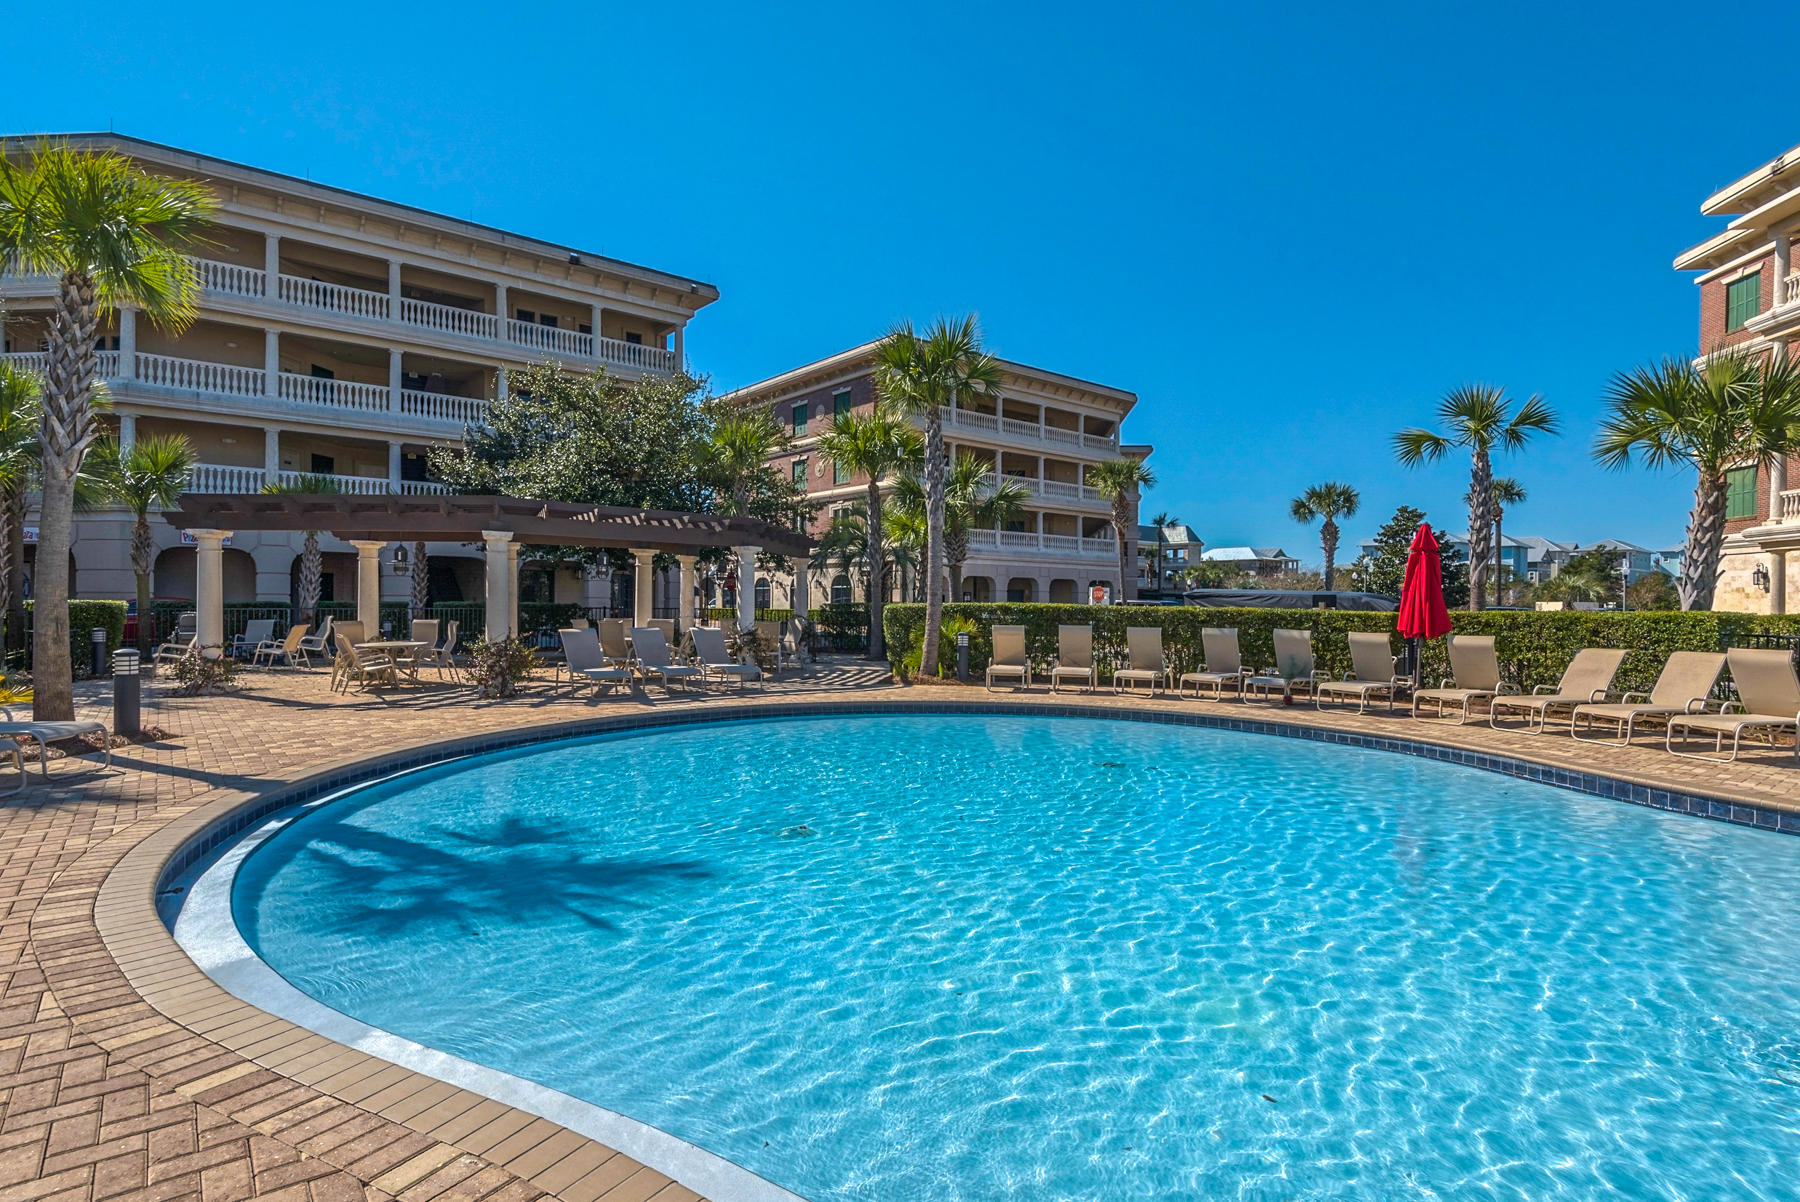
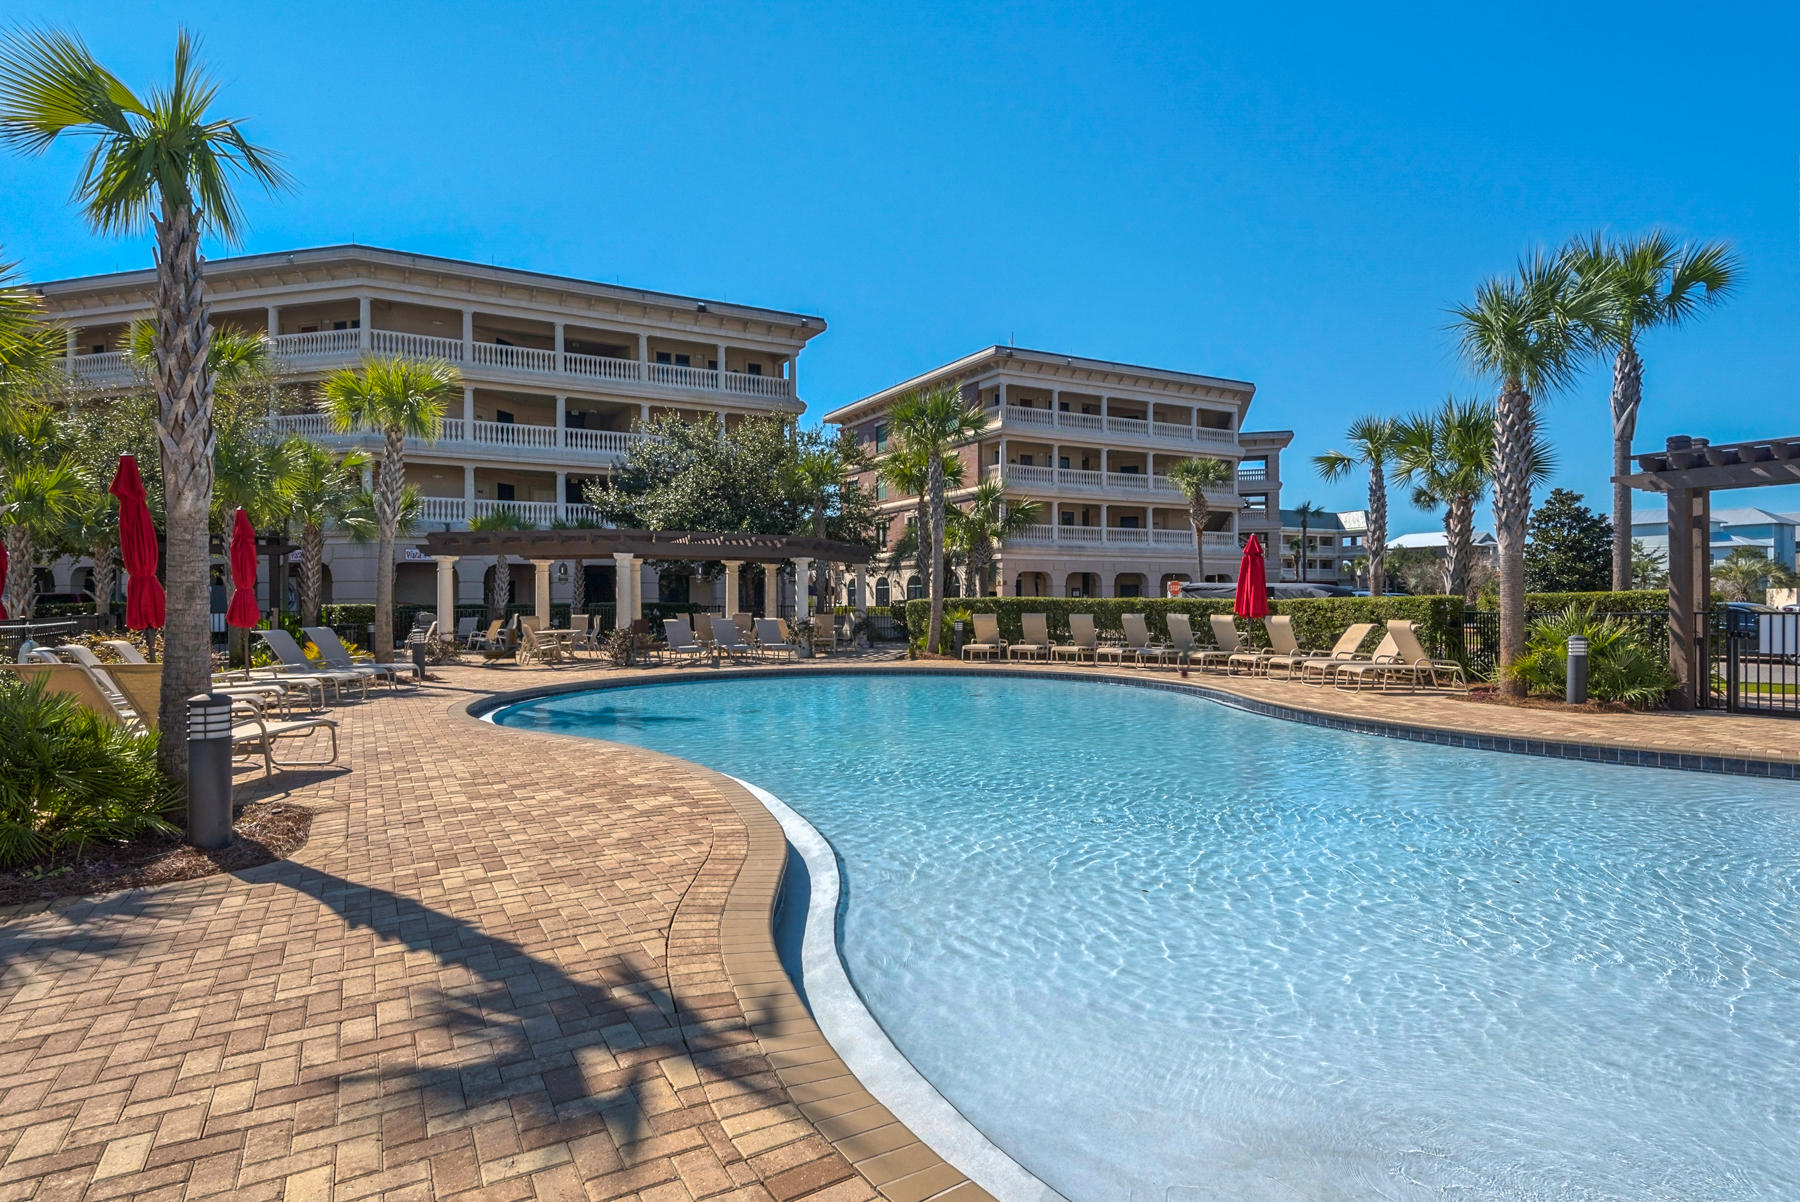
bench: none [514,625,565,697] -> present [633,619,669,668]
lounge chair: none [268,639,334,700] -> present [482,628,521,667]

